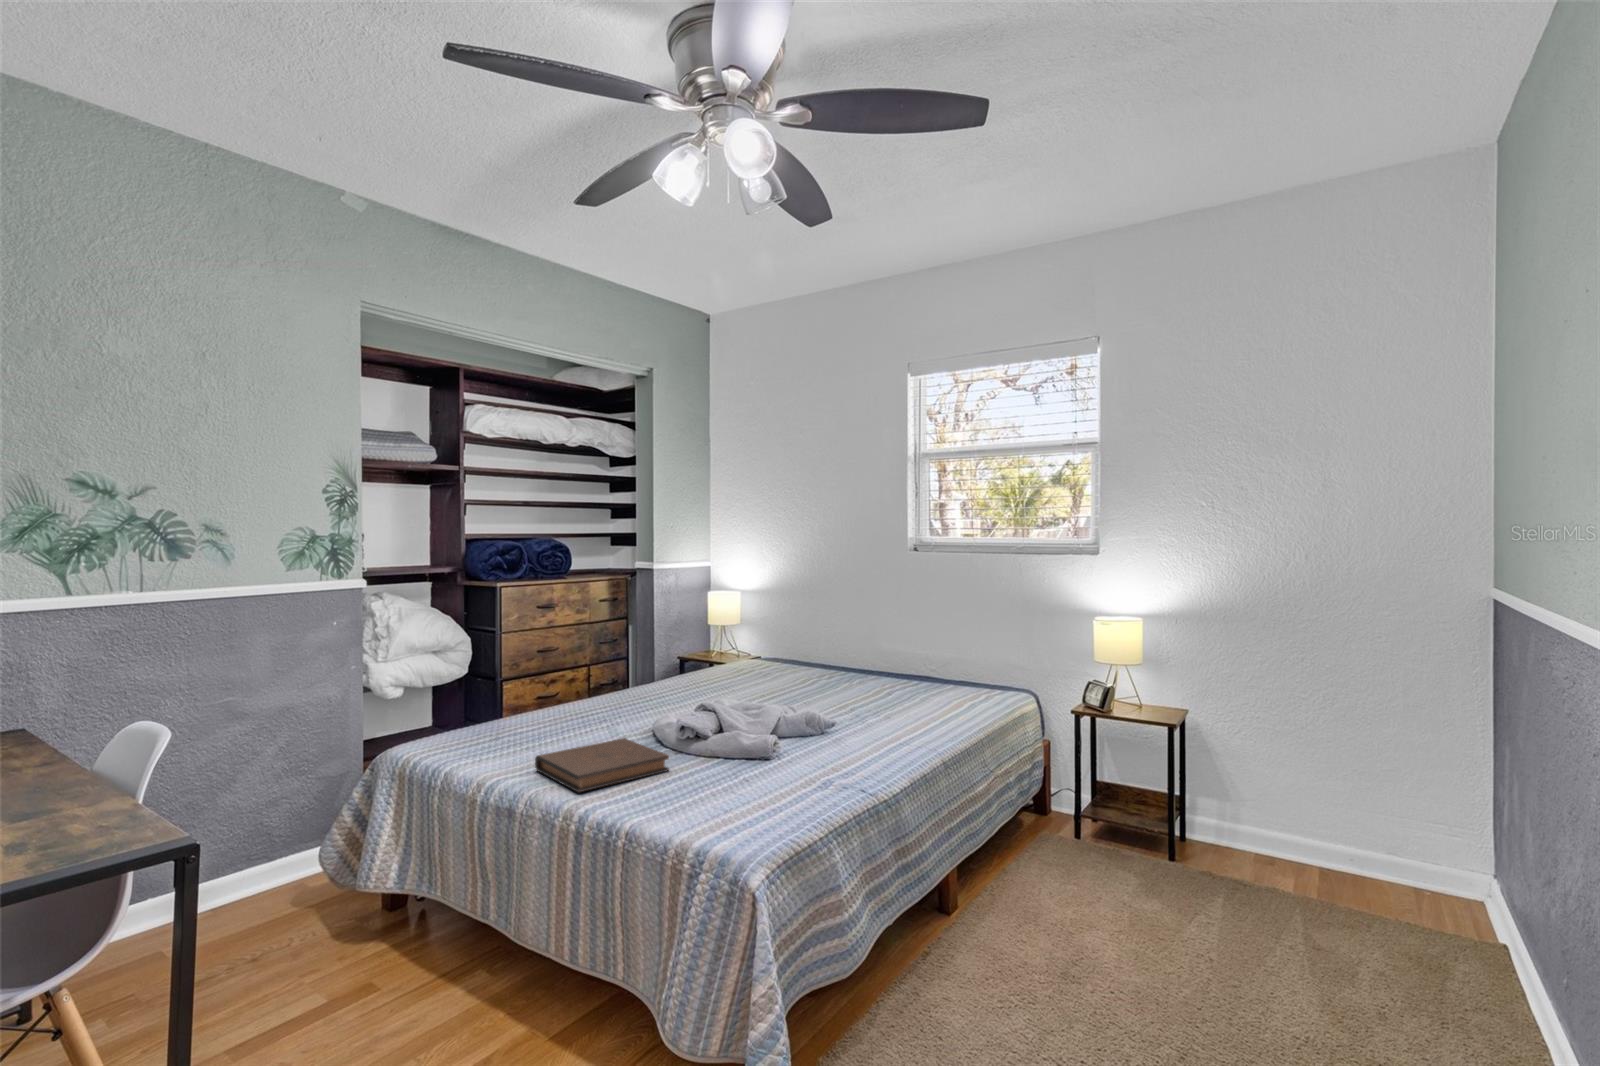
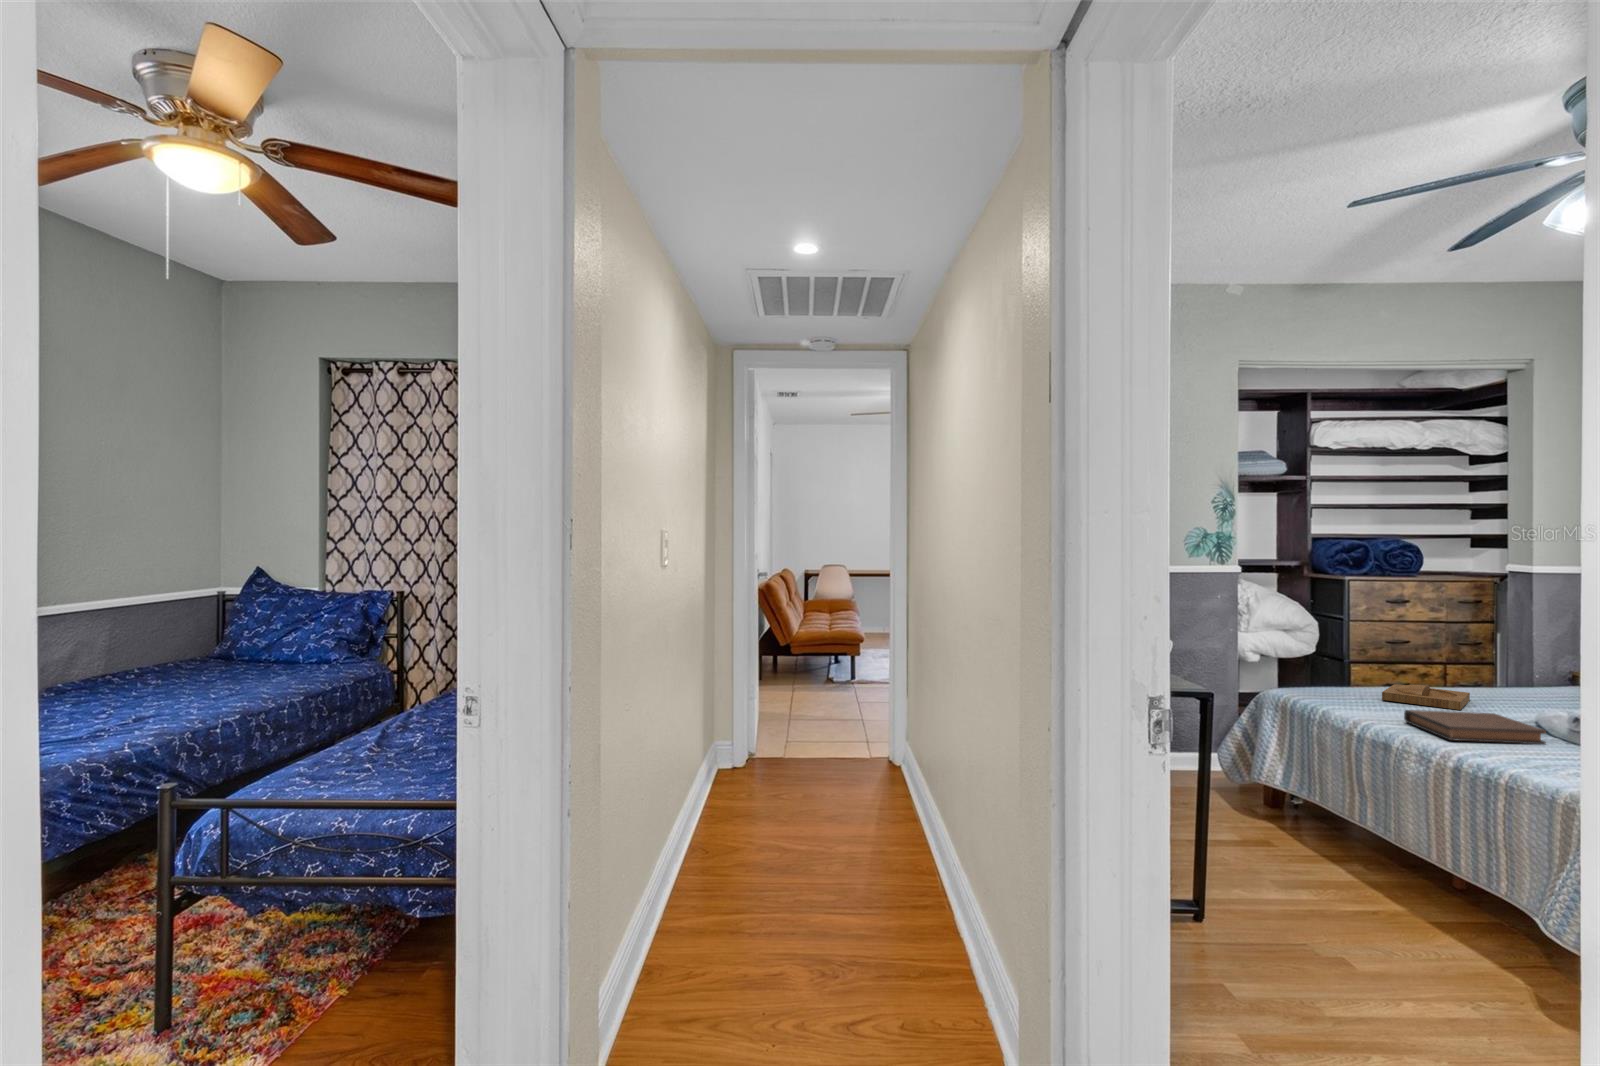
tray: none [519,708,606,736] -> present [1382,684,1470,710]

